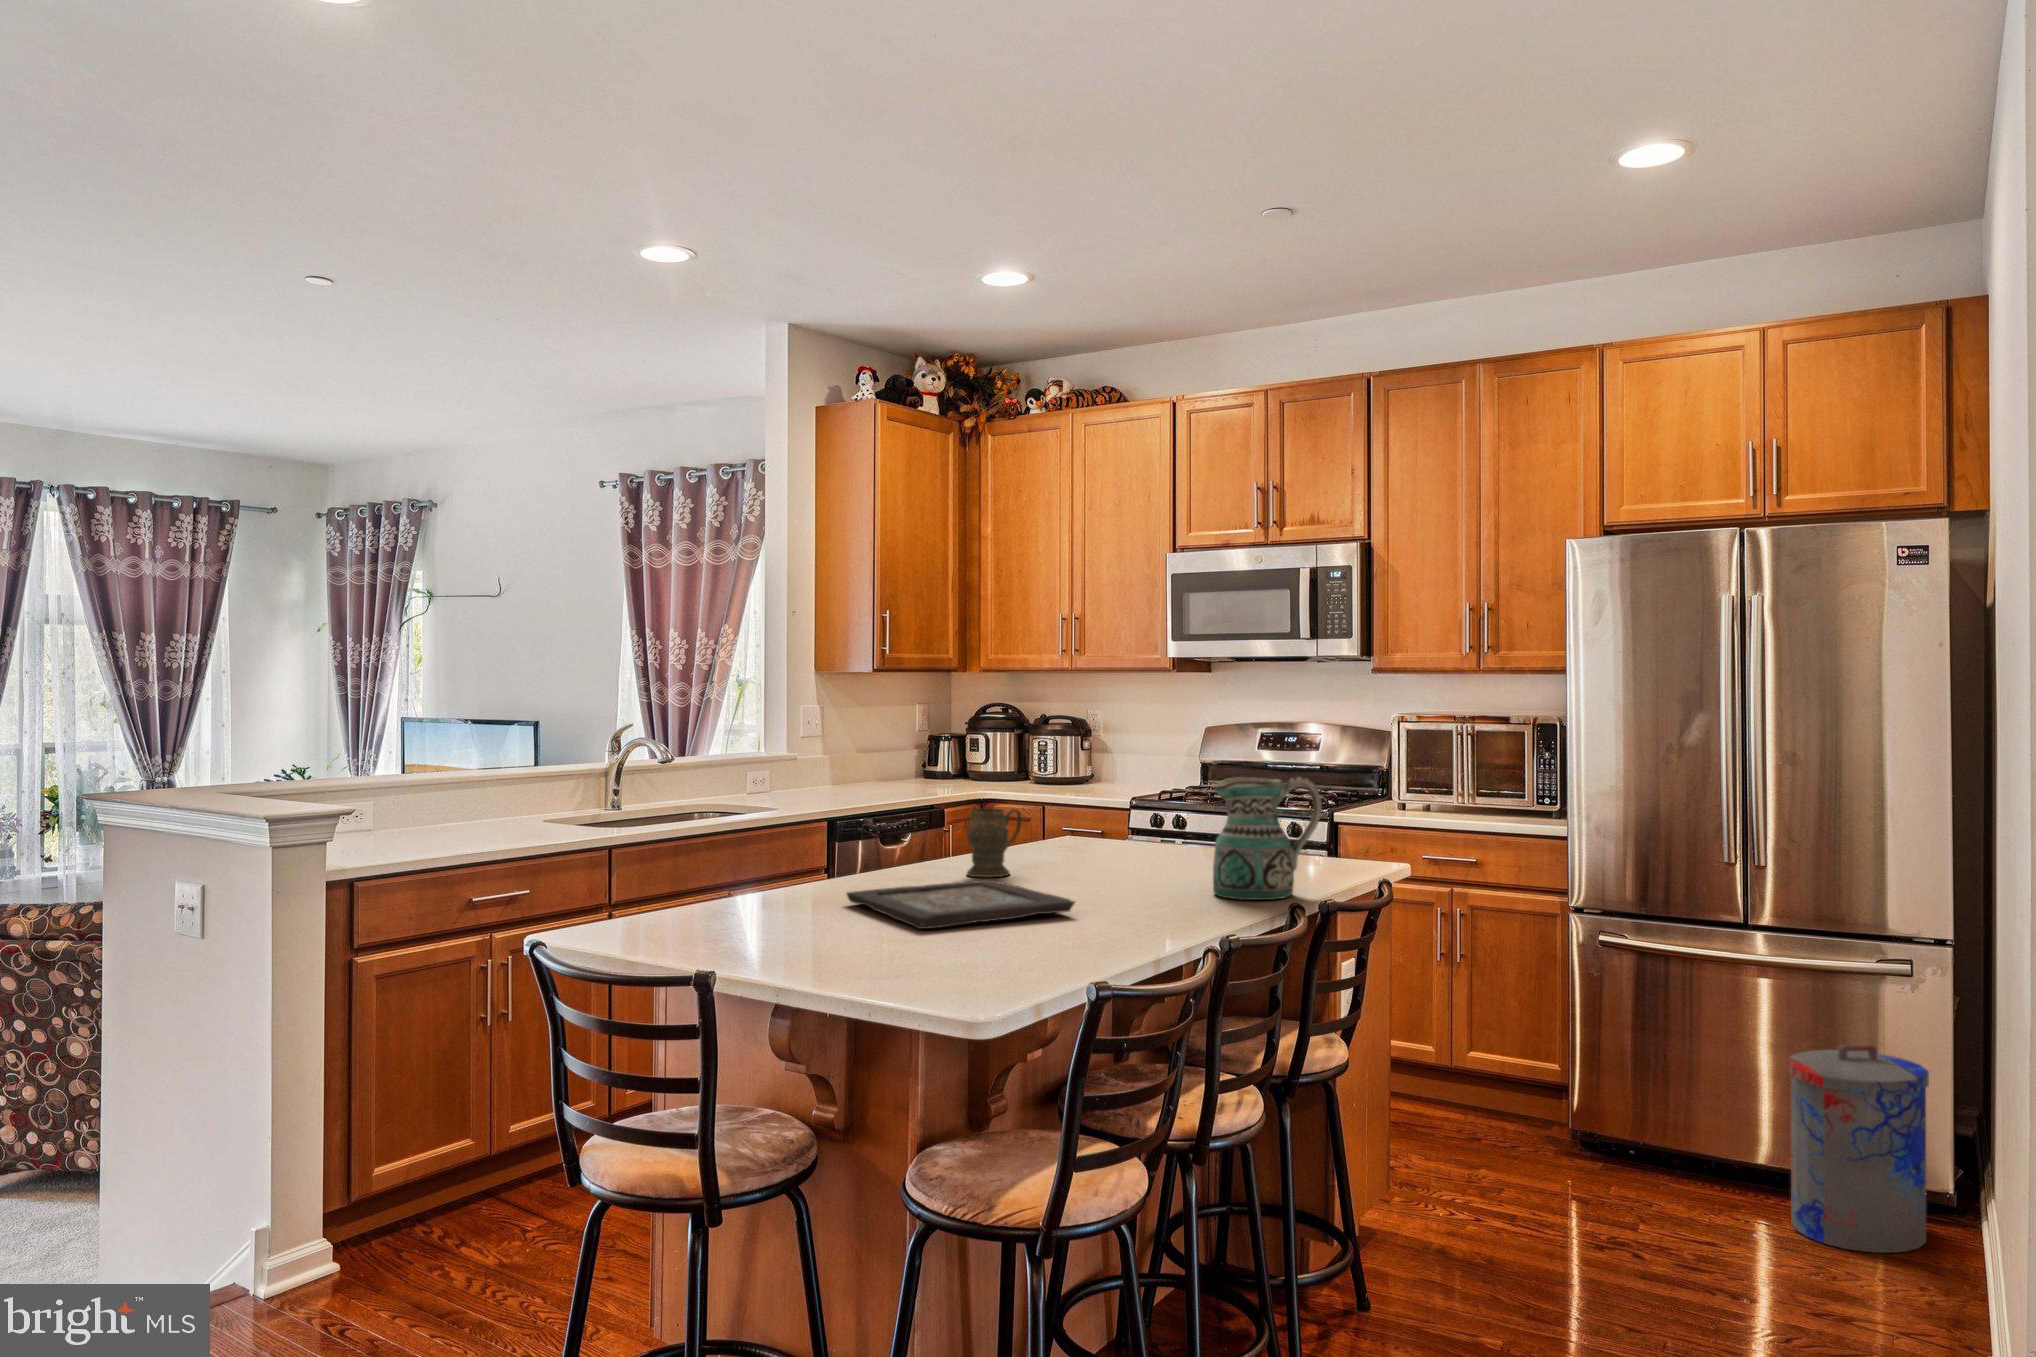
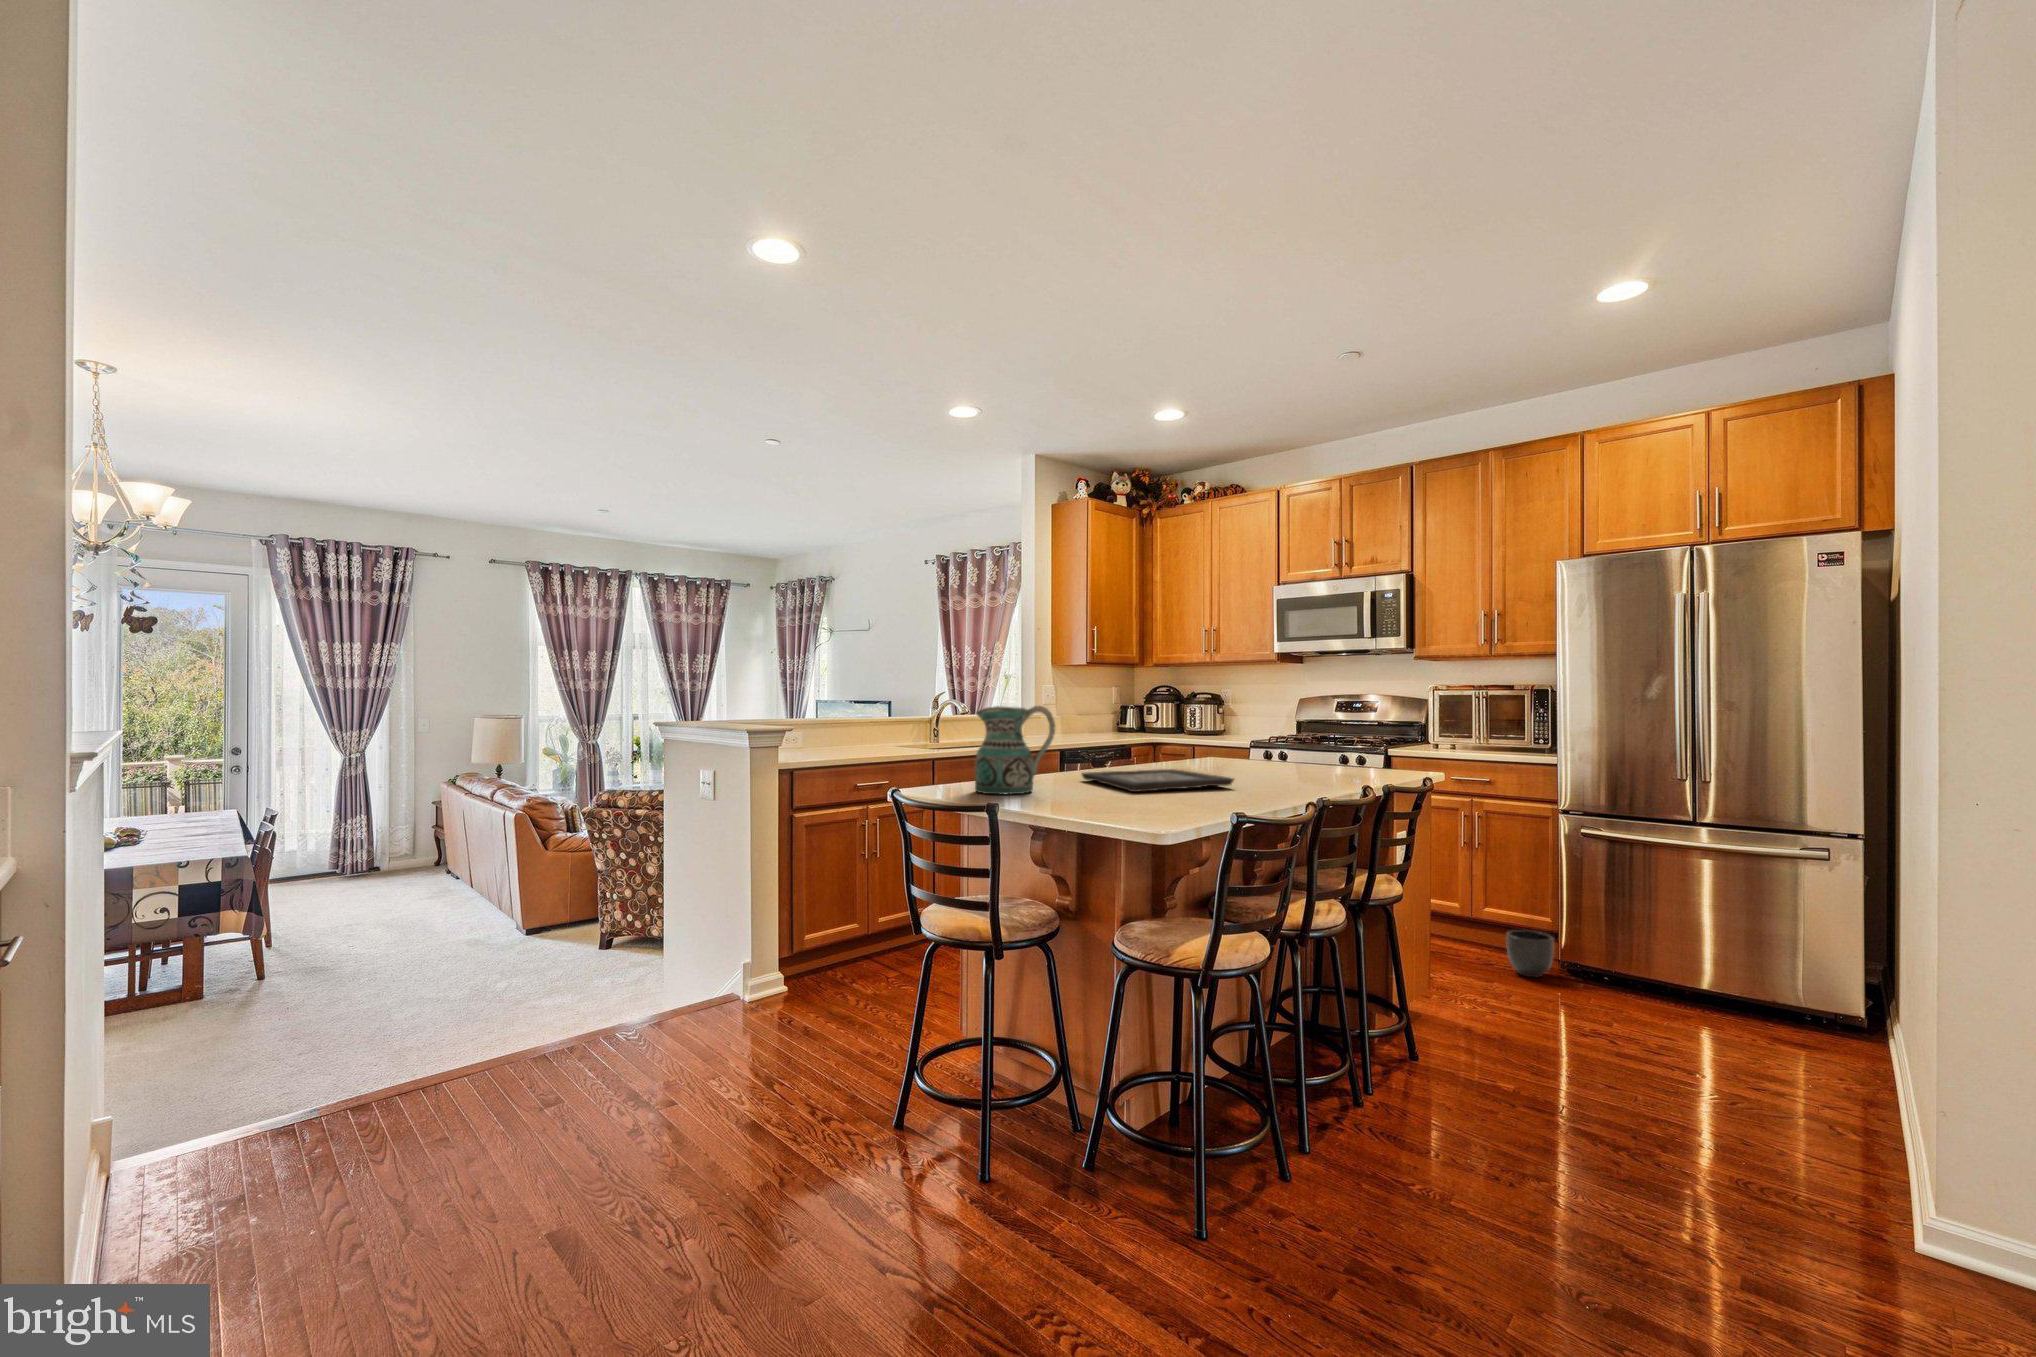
ceramic pitcher: present [1213,777,1322,900] -> present [975,706,1055,794]
mug: present [967,809,1022,877] -> none [1156,728,1192,771]
trash can: present [1788,1045,1929,1253] -> none [1737,903,1852,1053]
planter: none [1493,1089,1558,1159] -> present [1506,930,1554,977]

